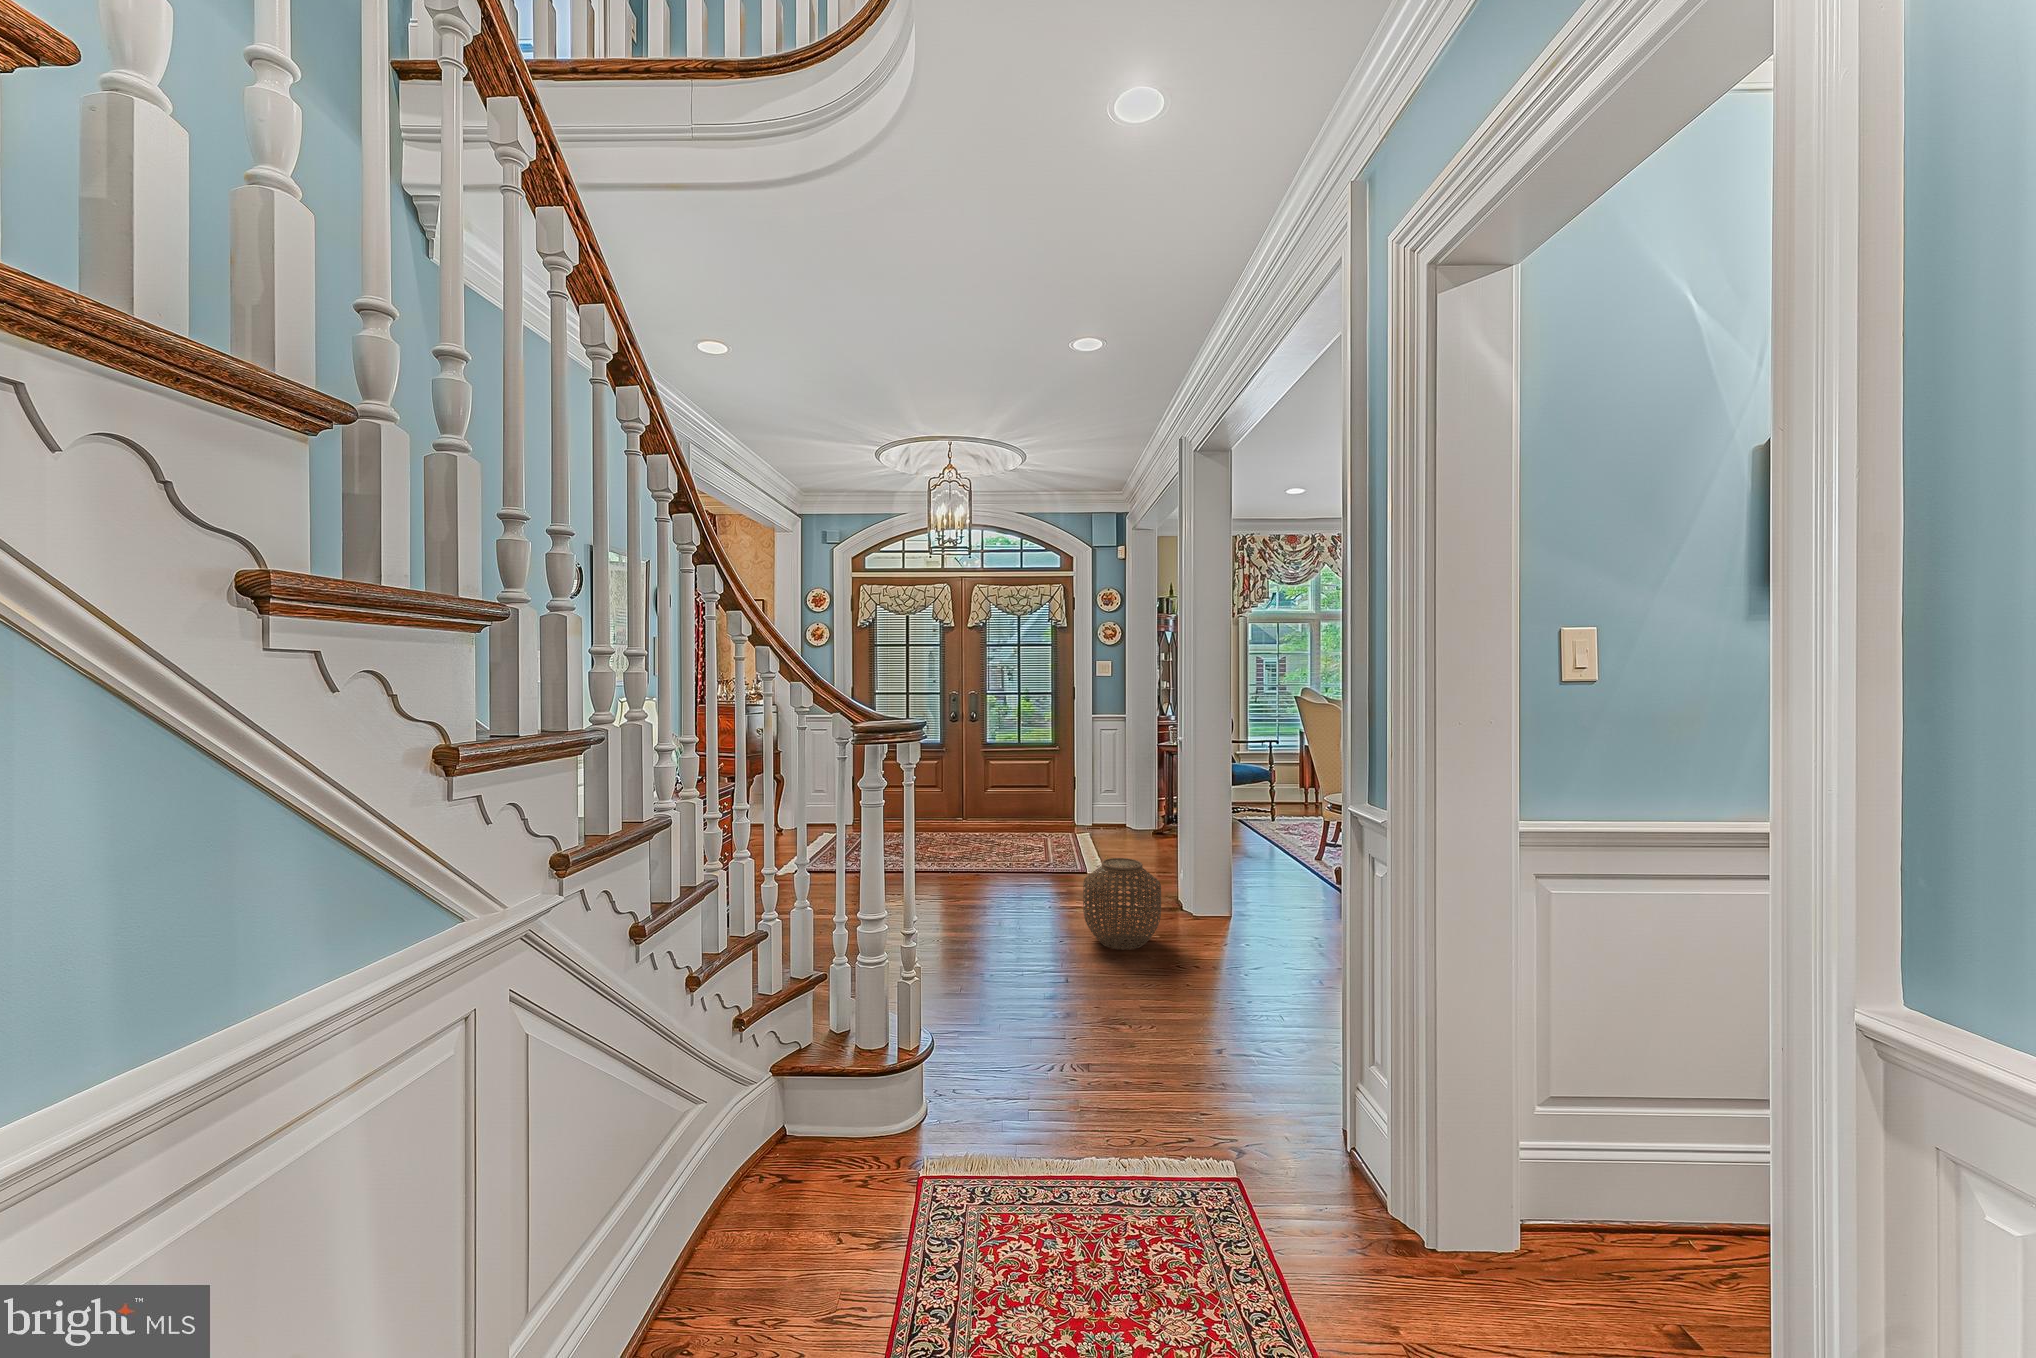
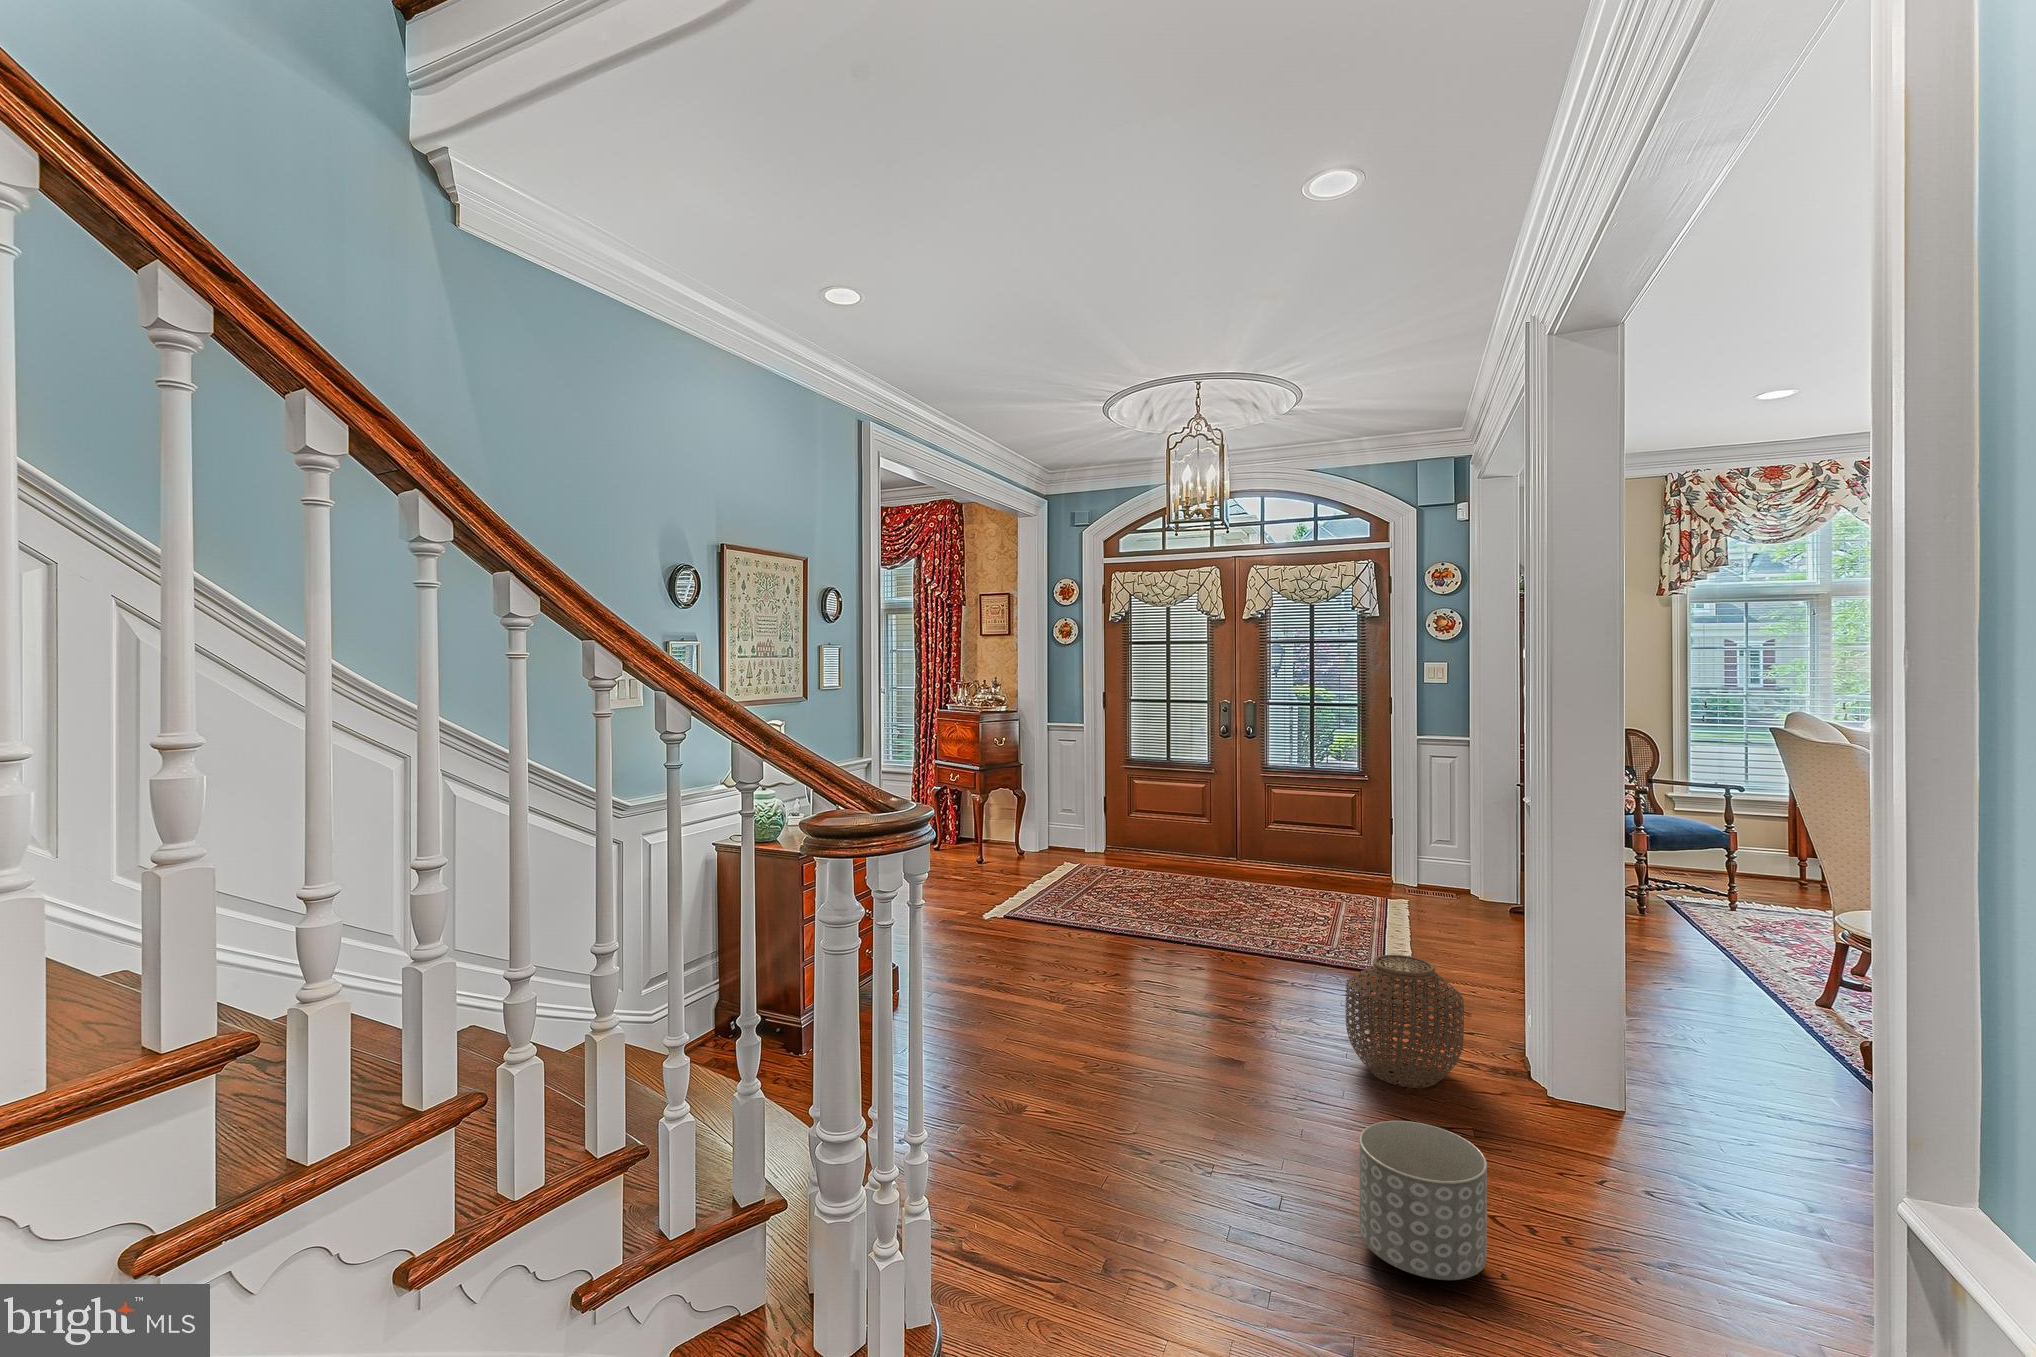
planter: none [1130,963,1213,1064] -> present [1359,1121,1487,1280]

